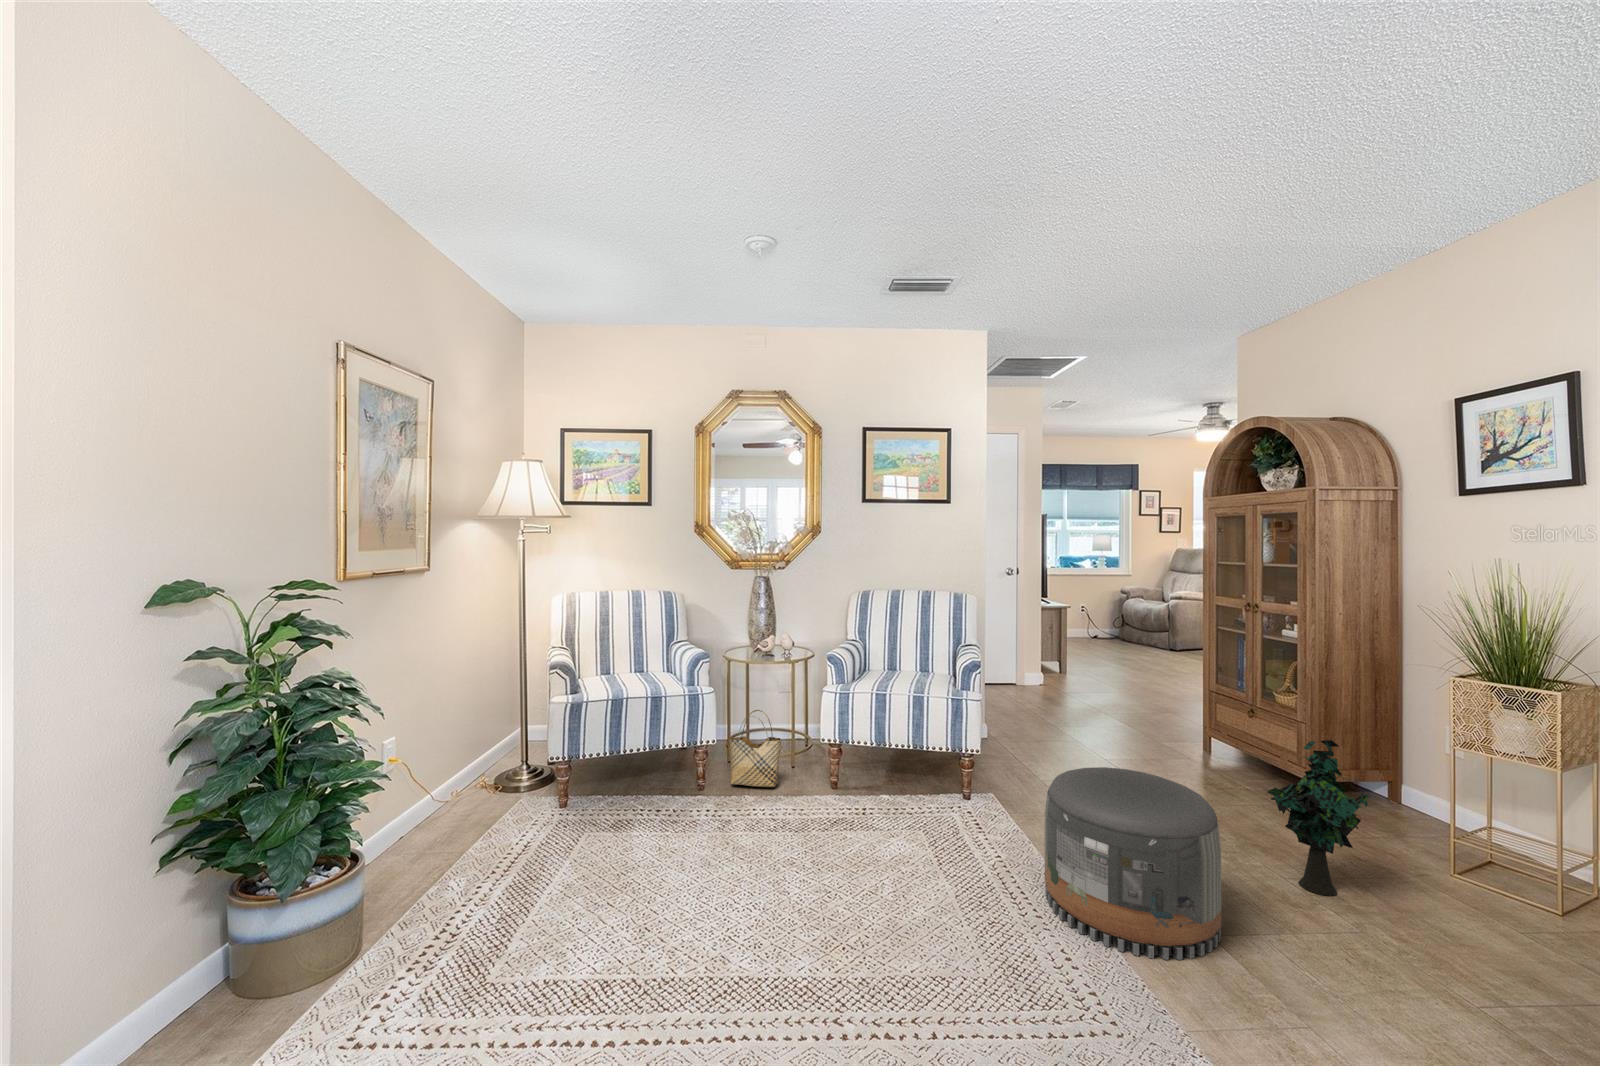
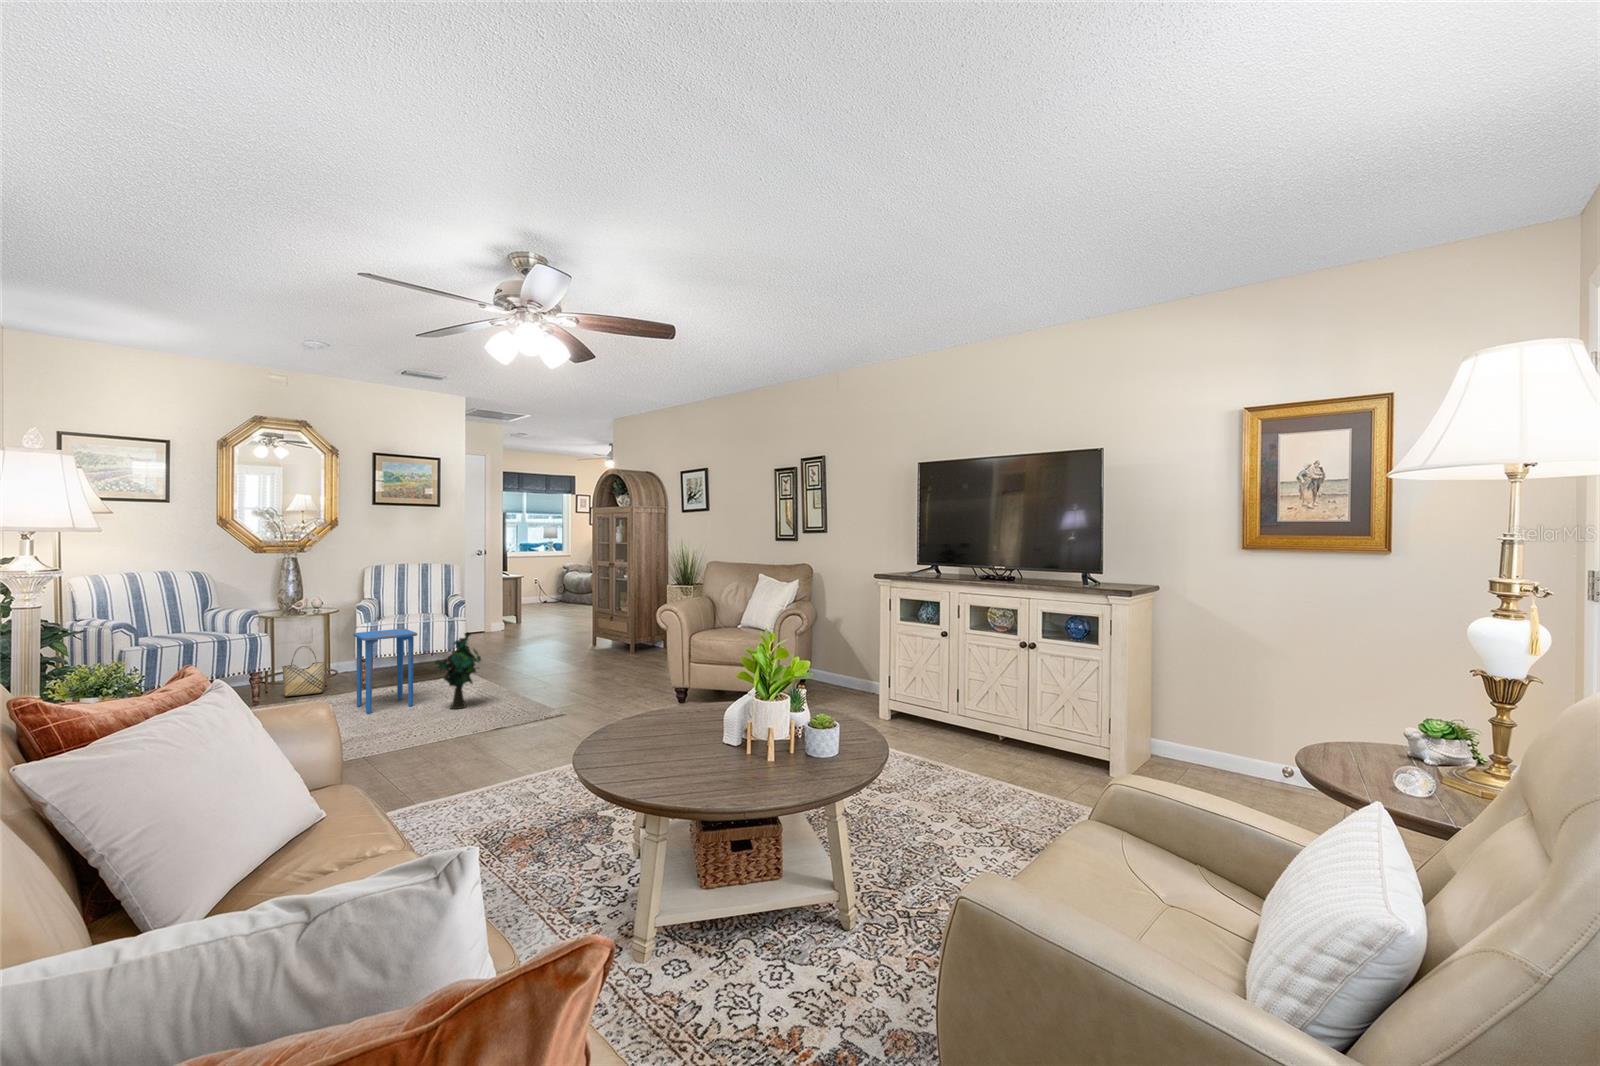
side table: none [791,718,882,886] -> present [353,629,417,713]
decorative plant: present [1267,740,1369,896] -> present [435,633,481,709]
pouf: present [1045,767,1221,960] -> none [501,634,574,698]

